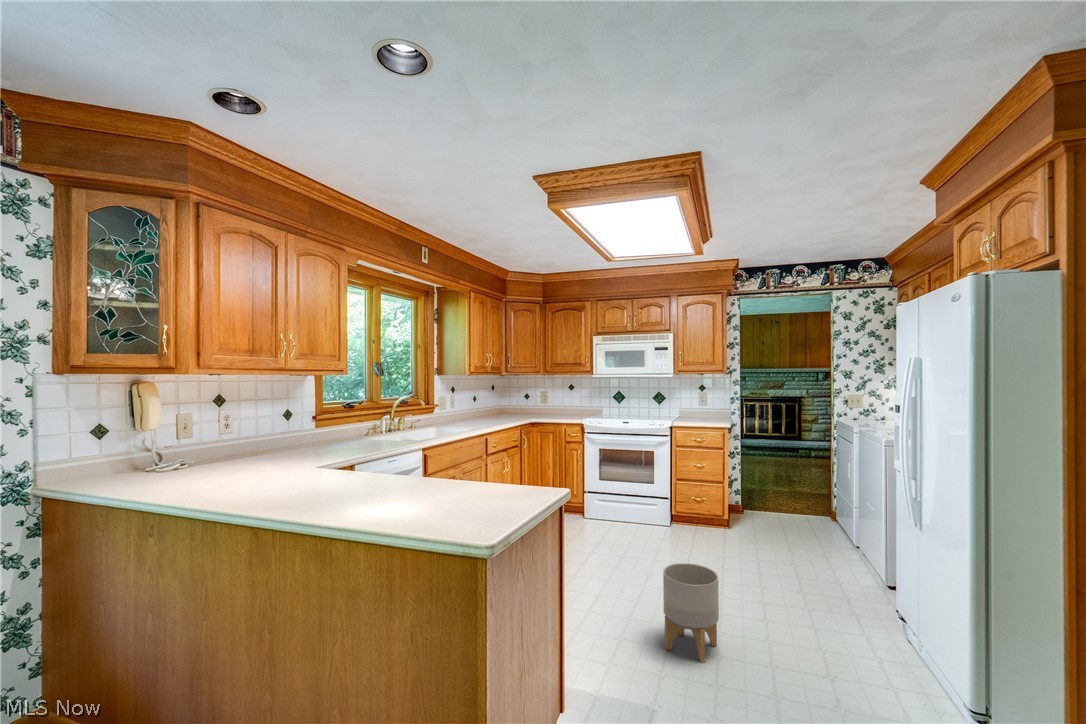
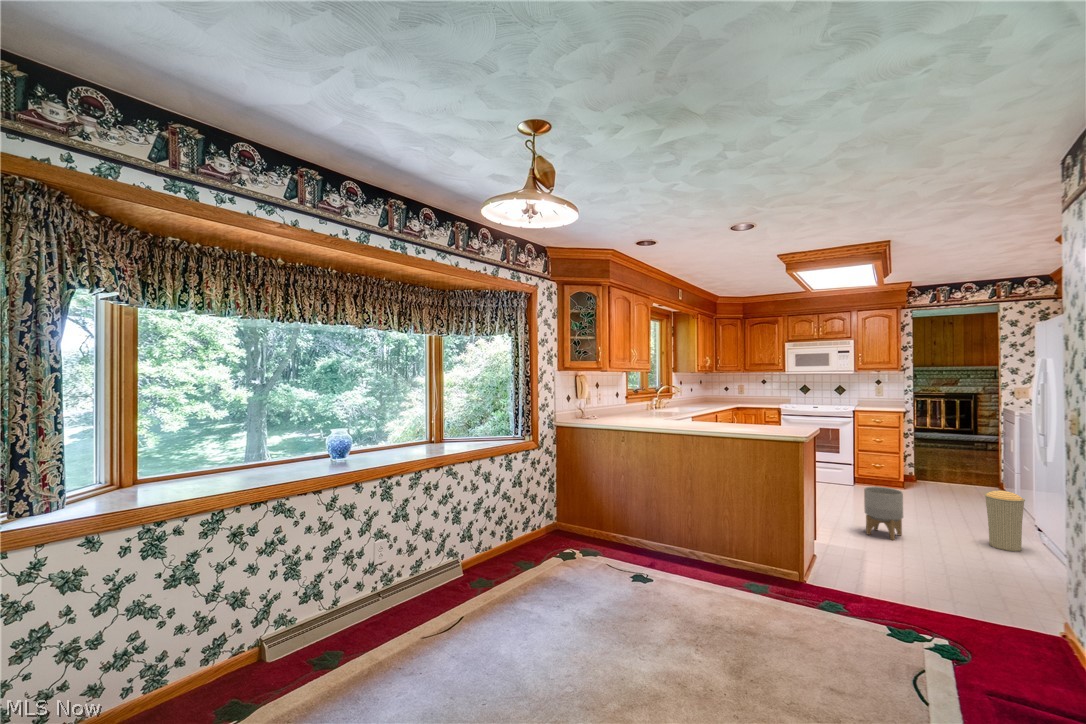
trash can: none [832,567,889,671] -> present [984,491,1025,551]

